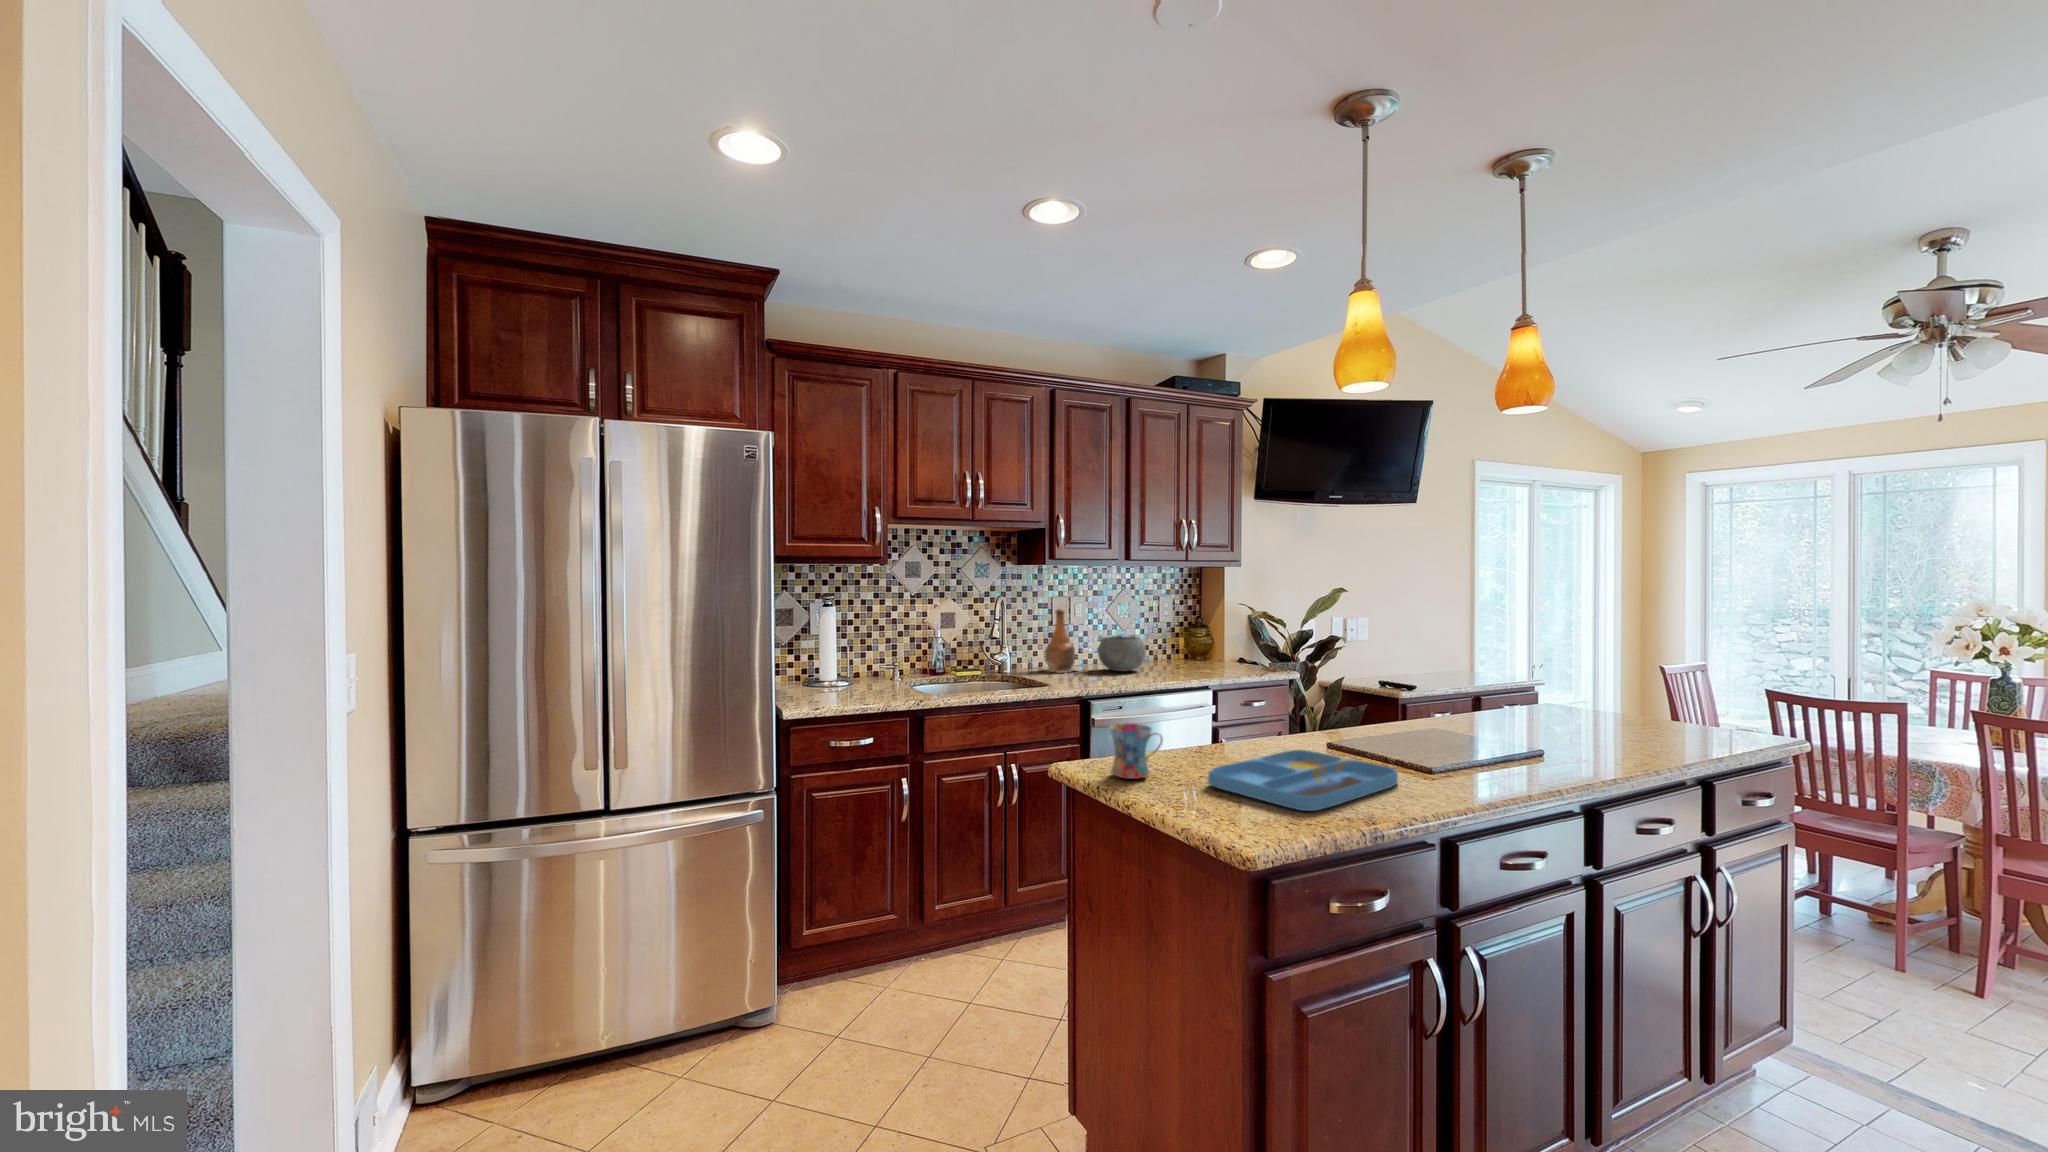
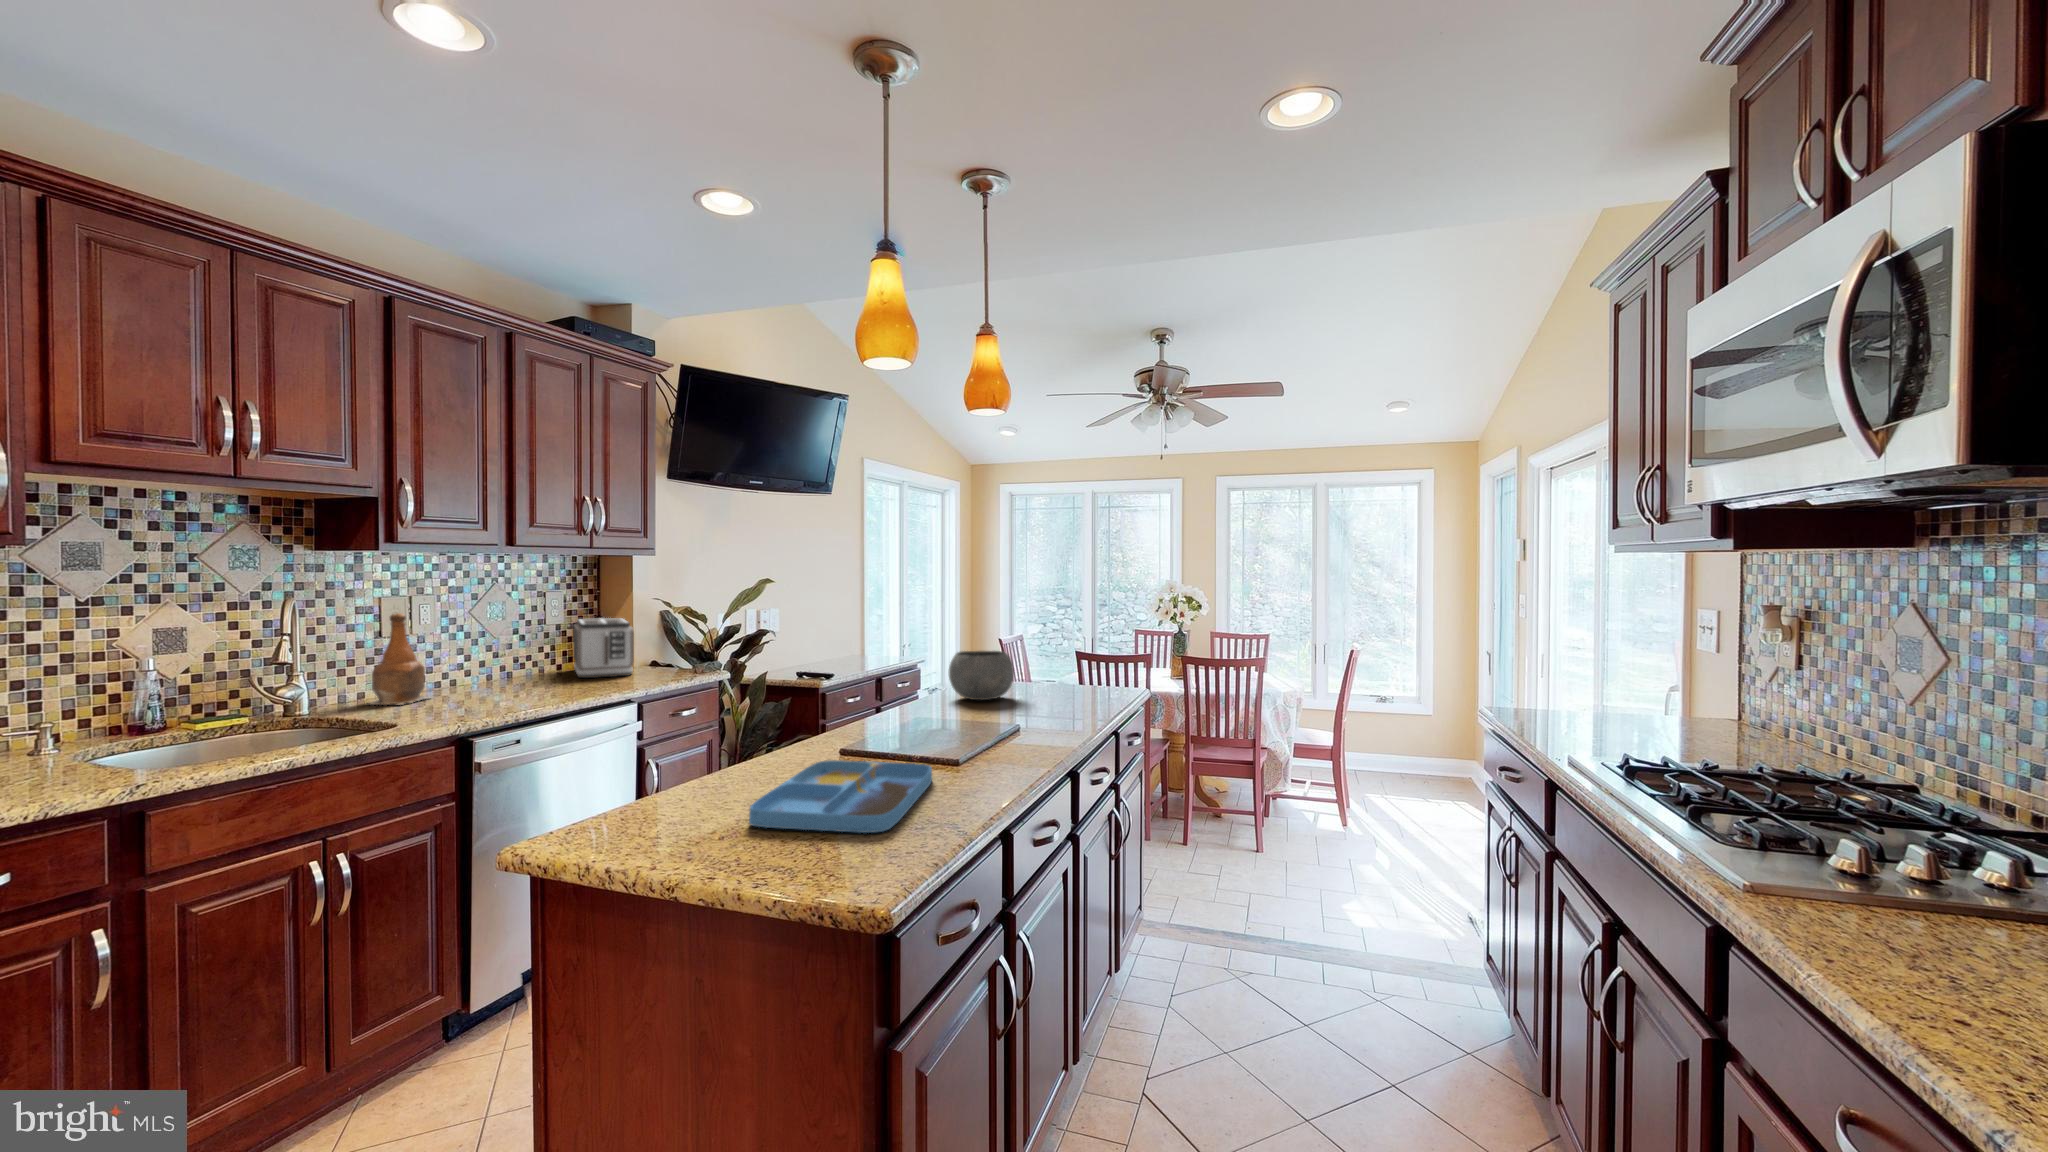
toaster: none [1177,619,1220,668] -> present [573,618,634,678]
bowl: present [1098,636,1146,671] -> present [949,651,1014,700]
mug: present [1110,723,1163,779] -> none [605,765,680,843]

